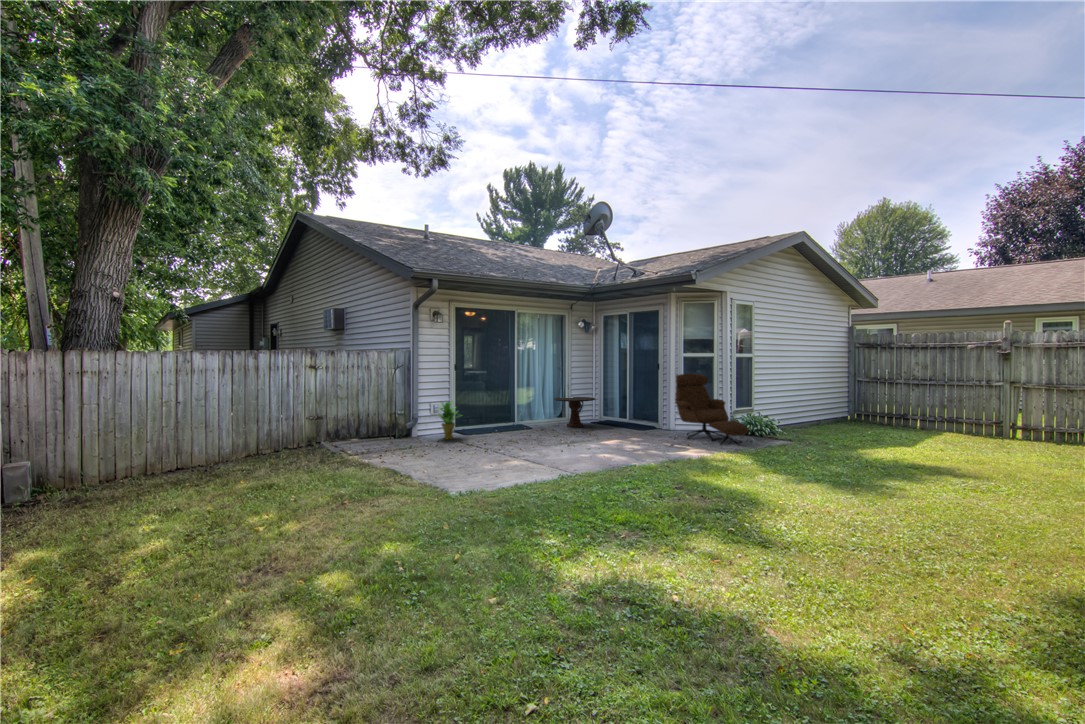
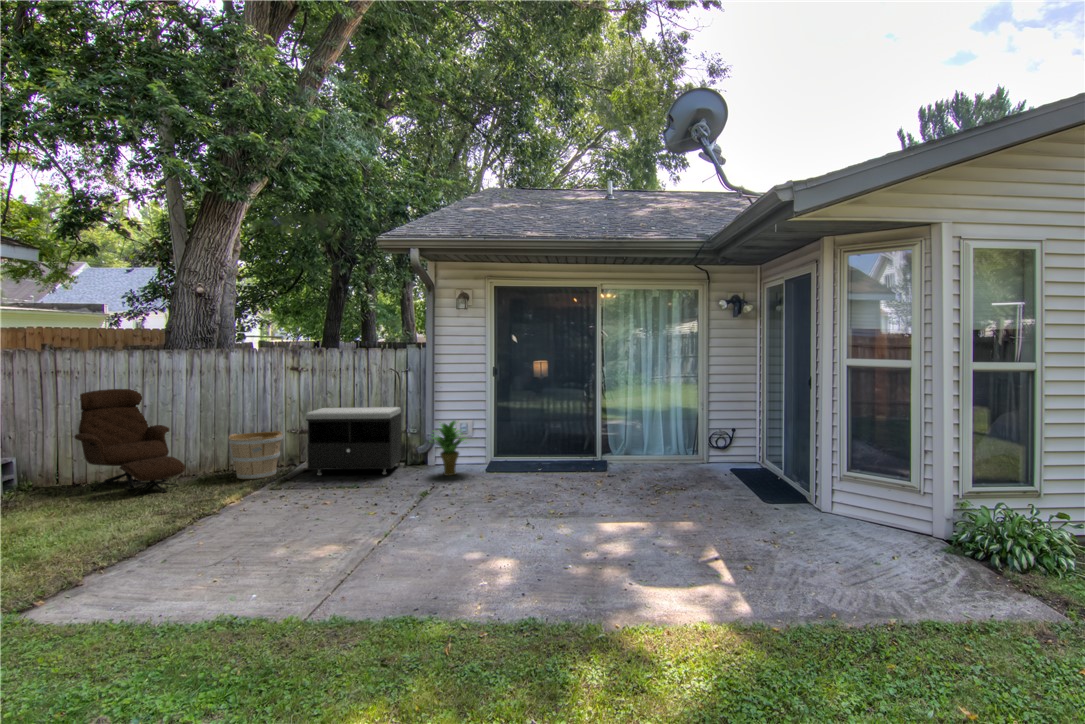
lounge chair: present [675,374,748,444] -> present [74,389,185,496]
storage bench: none [338,395,408,449] -> present [306,407,401,475]
side table: present [554,397,595,428] -> none [628,423,699,478]
wooden bucket: none [270,418,315,458] -> present [228,431,283,479]

